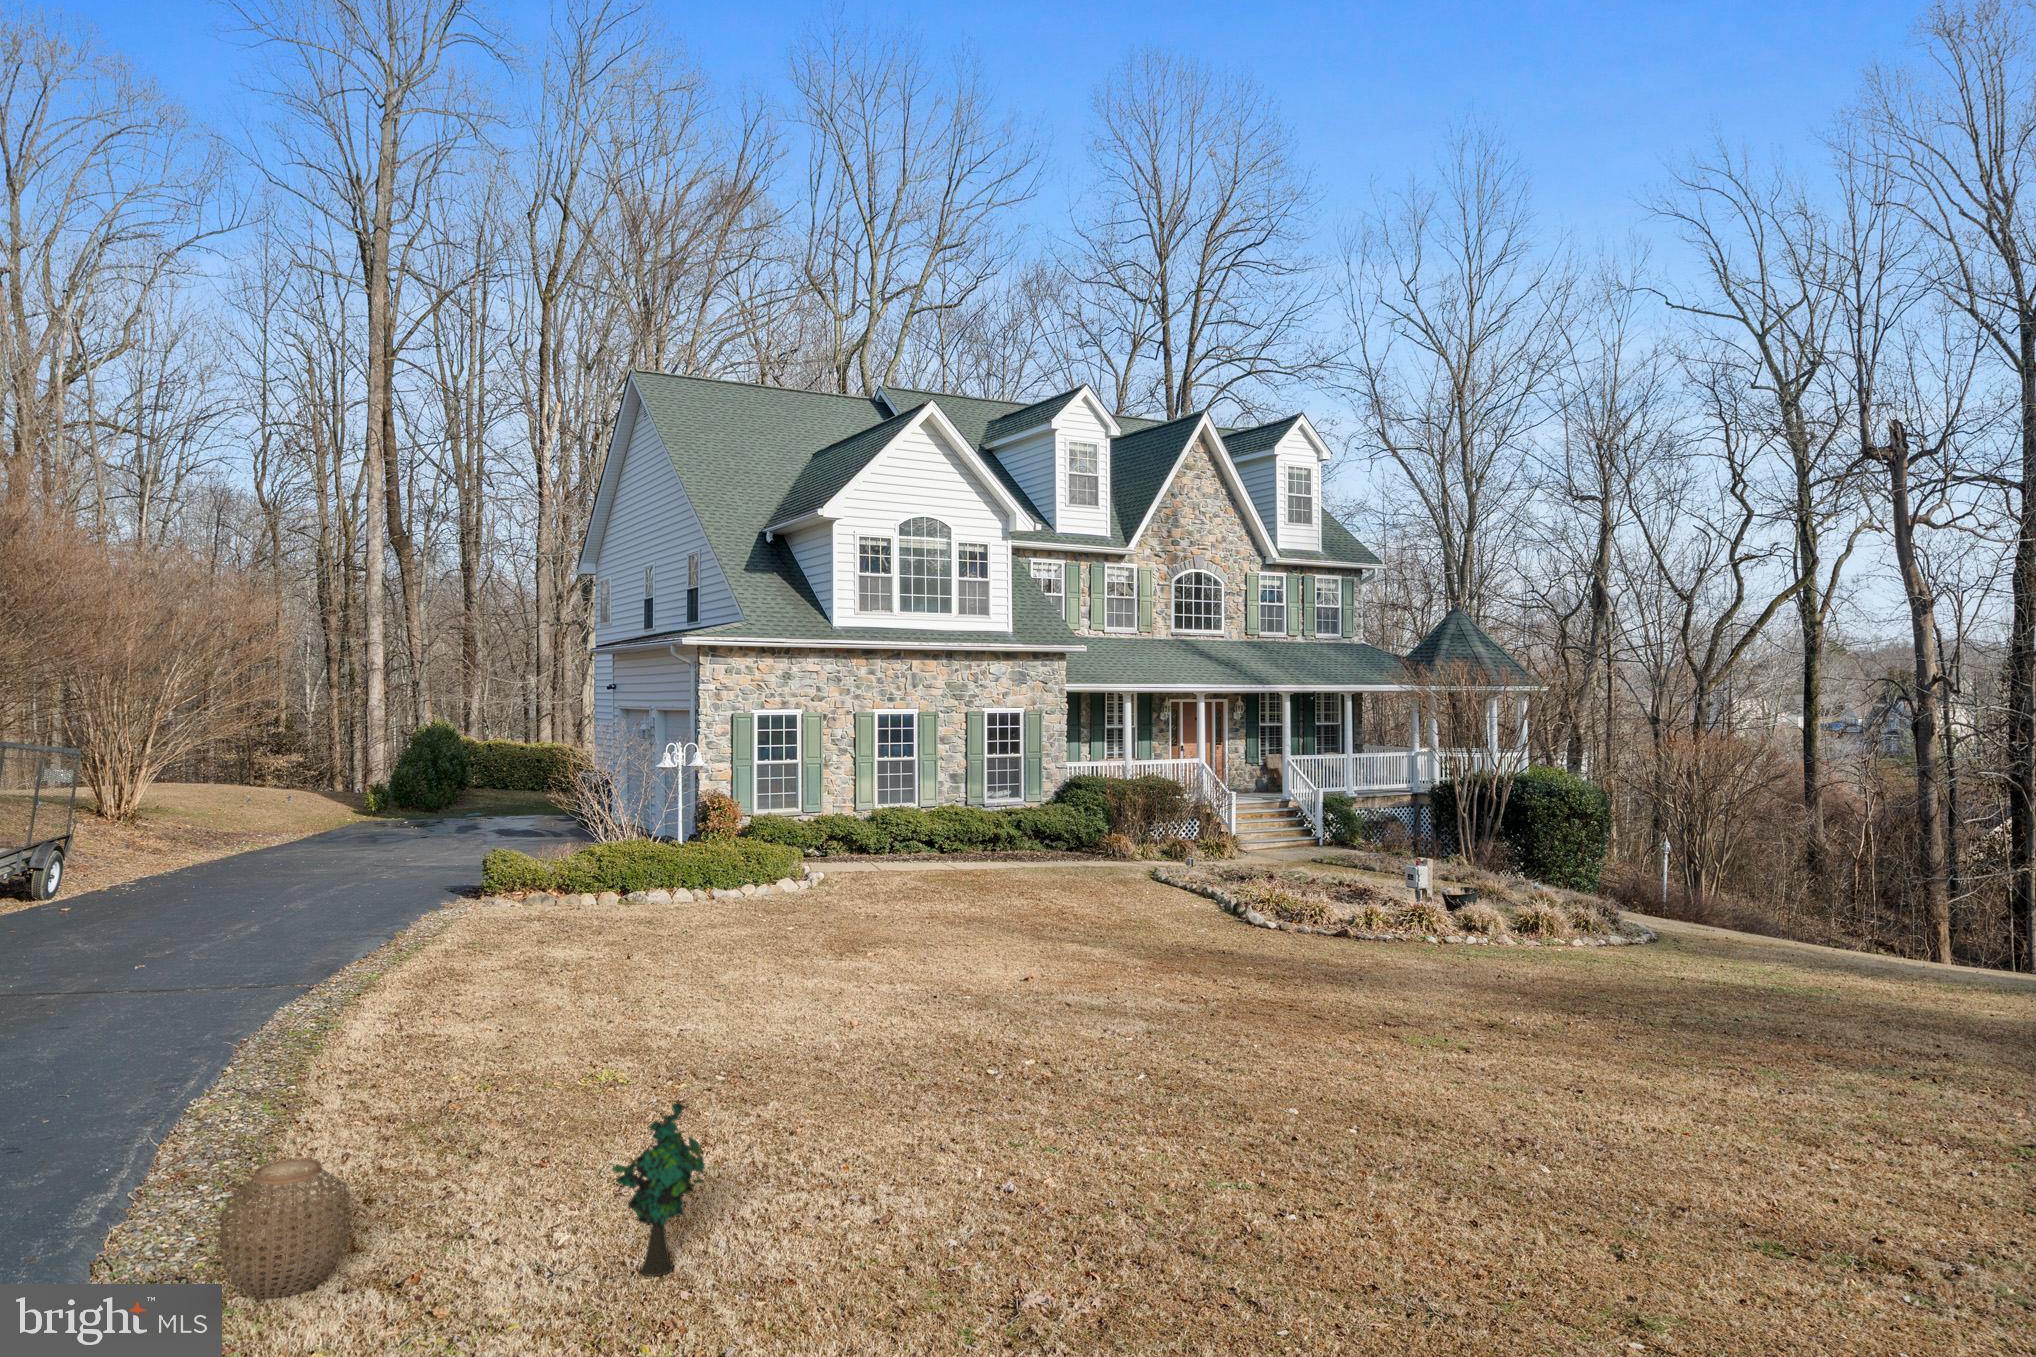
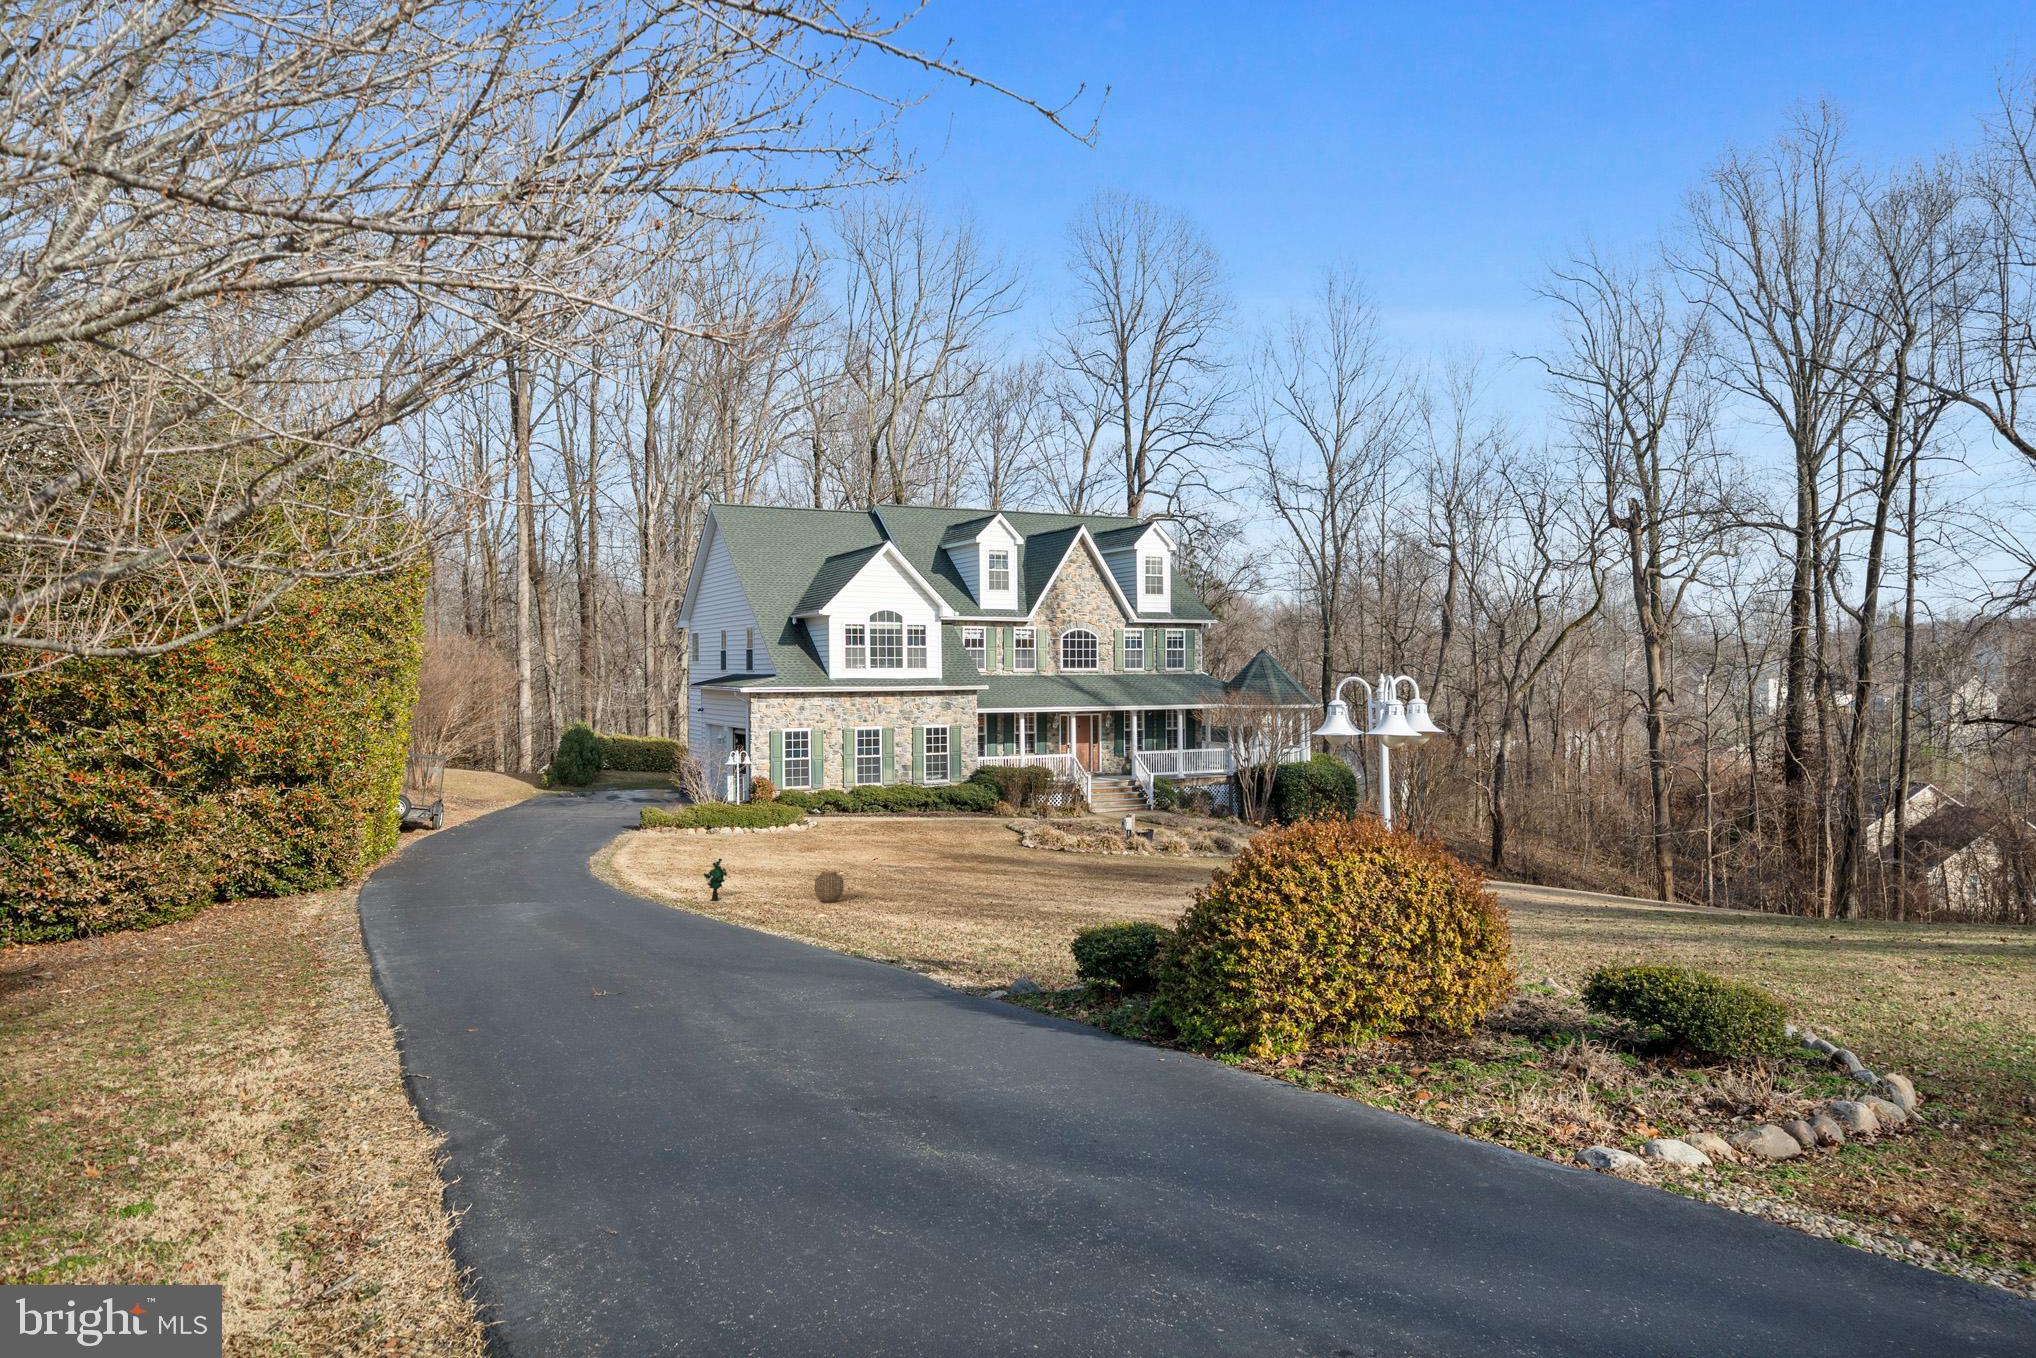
woven basket: present [220,1158,350,1298] -> present [815,871,843,903]

